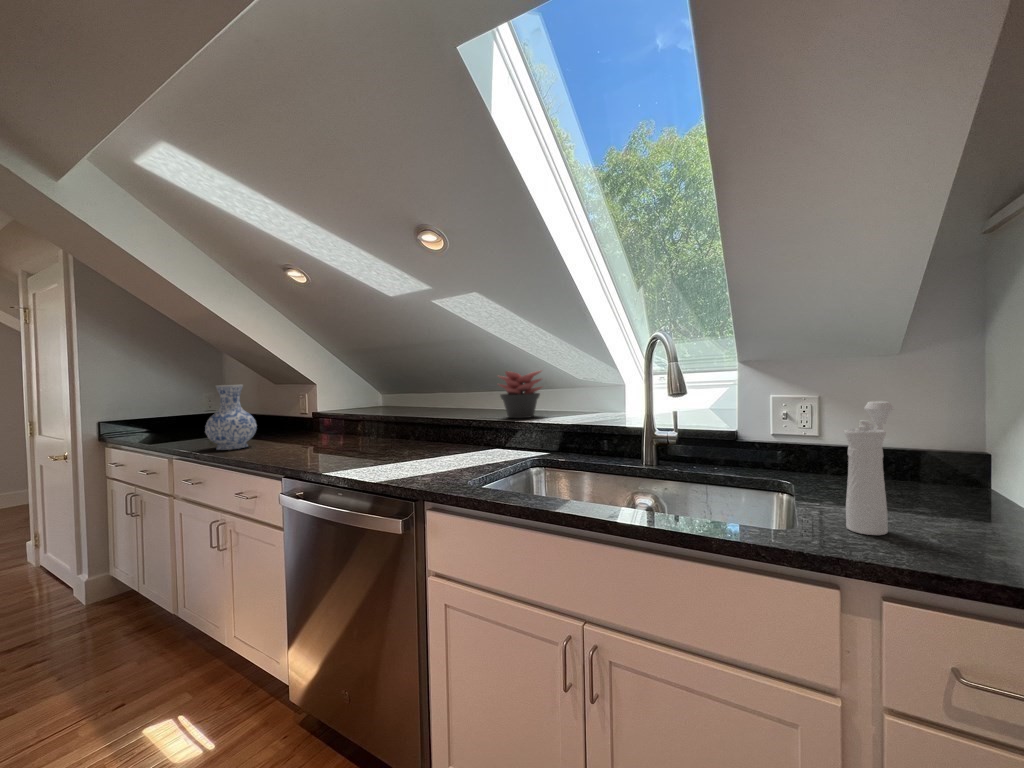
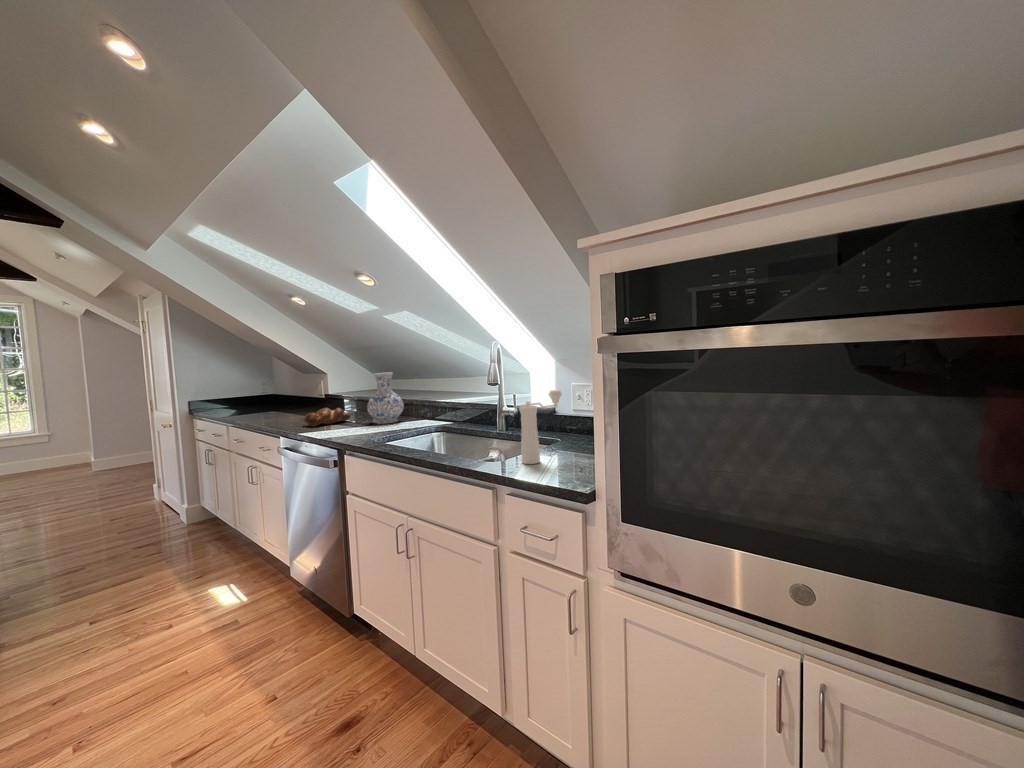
succulent plant: present [498,371,542,418] -> none [433,364,465,398]
vase: present [205,385,257,450] -> present [367,372,404,424]
bread loaf: none [313,431,379,460] -> present [304,408,351,426]

